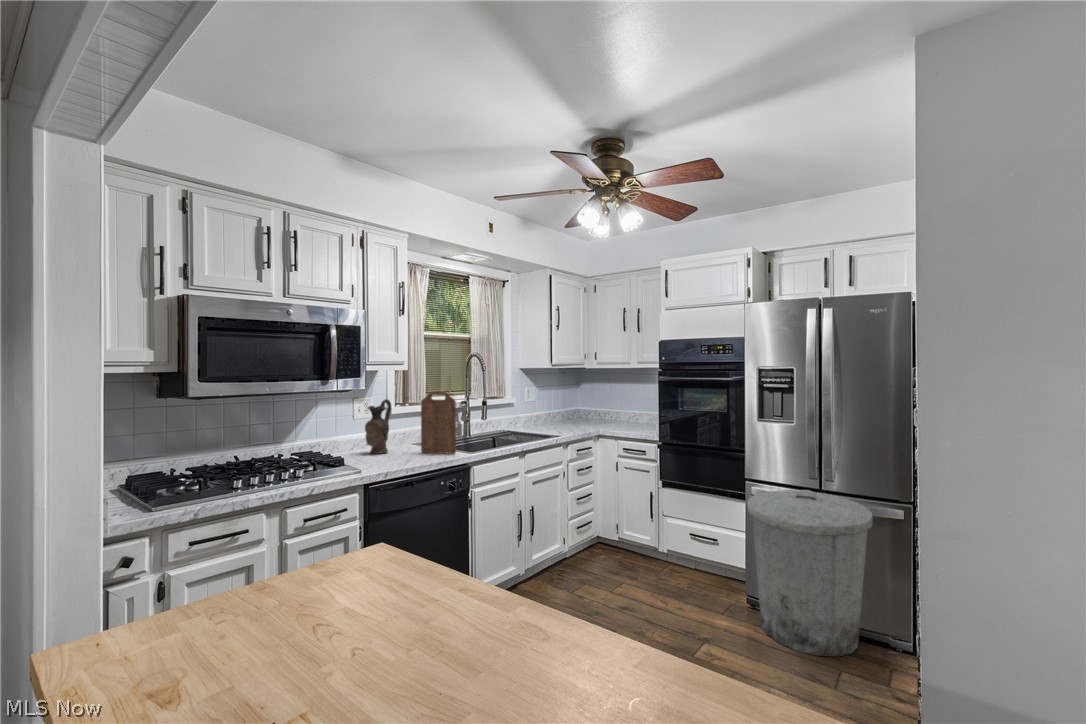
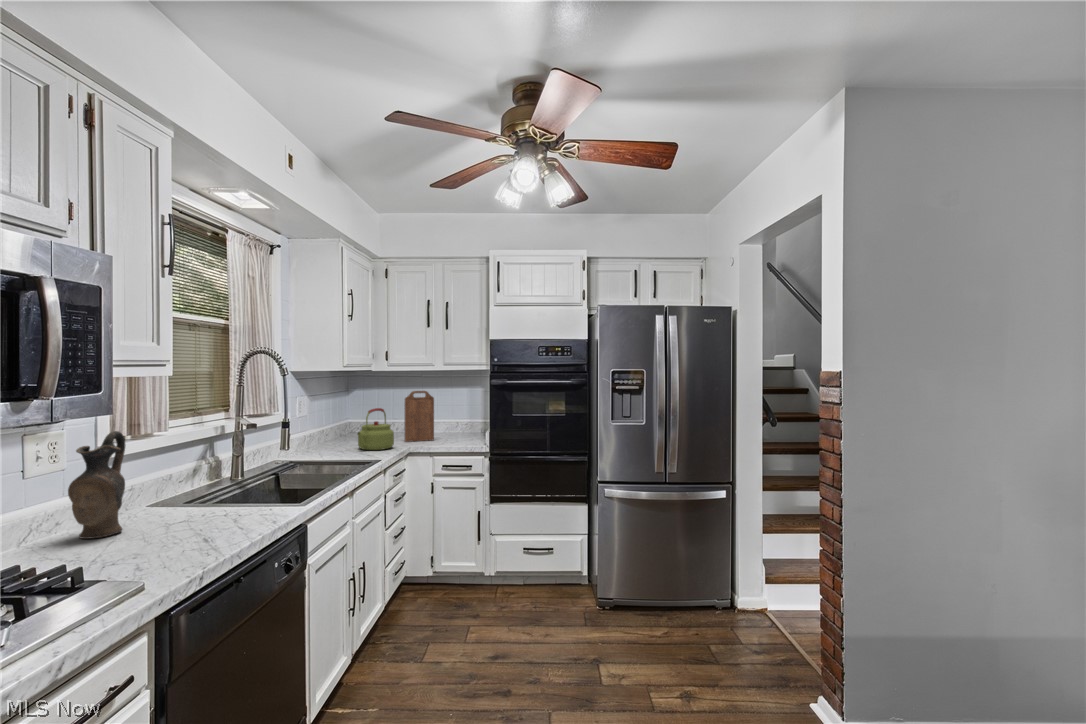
cutting board: present [421,392,456,454] -> present [405,391,434,442]
kettle: none [559,397,589,429] -> present [357,408,394,450]
trash can: present [748,490,873,657] -> none [625,494,742,665]

